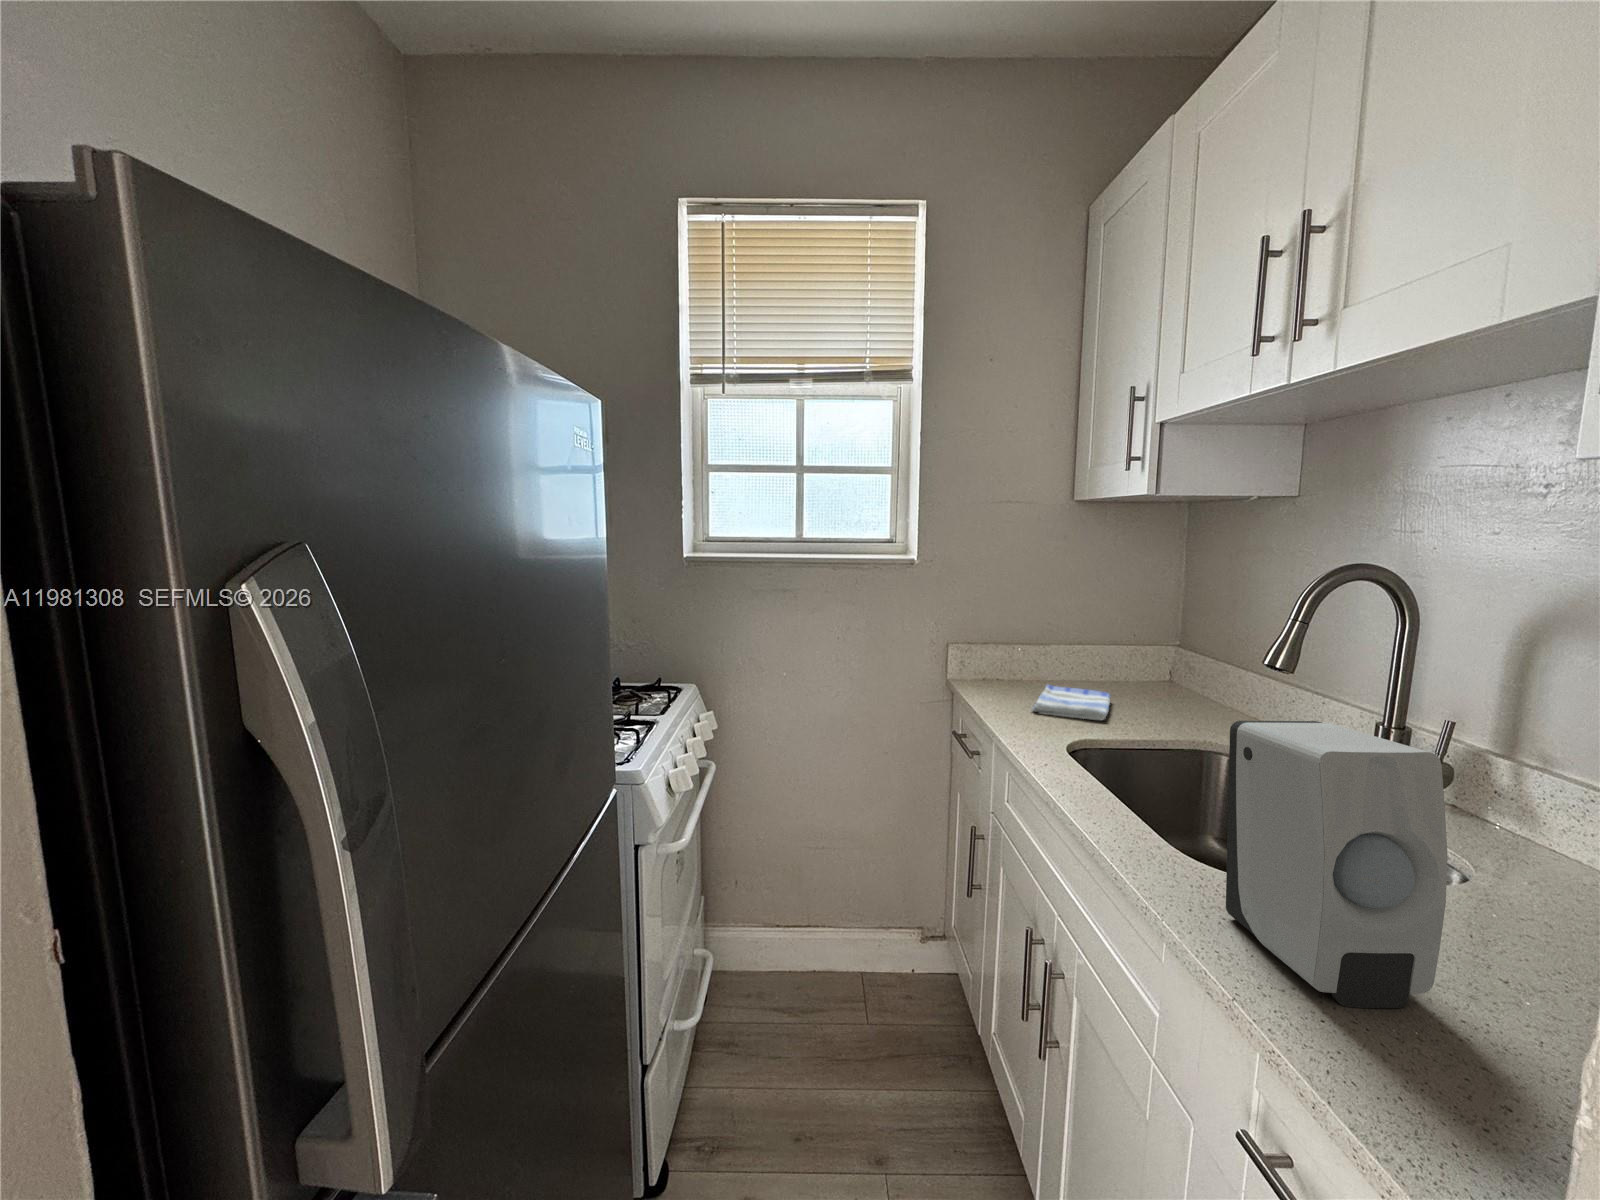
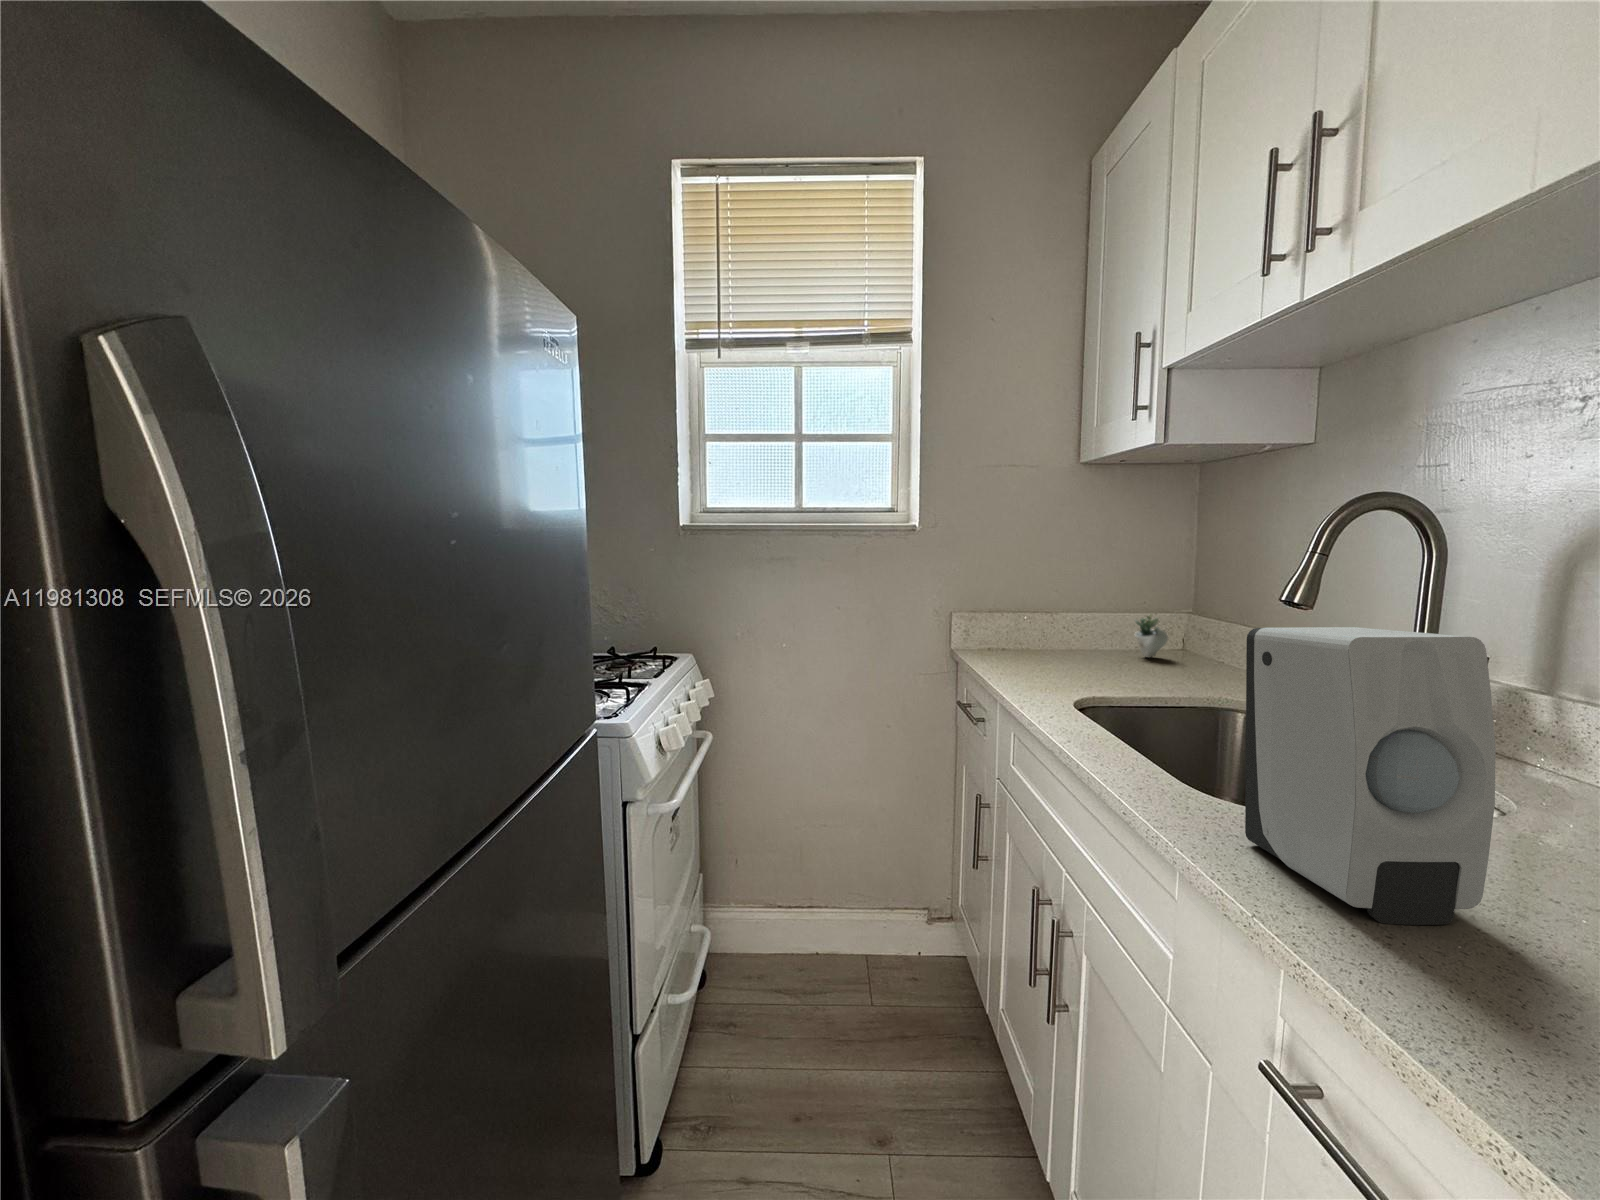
succulent plant: none [1124,648,1165,691] -> present [1135,614,1168,657]
dish towel: present [1032,685,1111,720] -> none [1036,651,1120,681]

